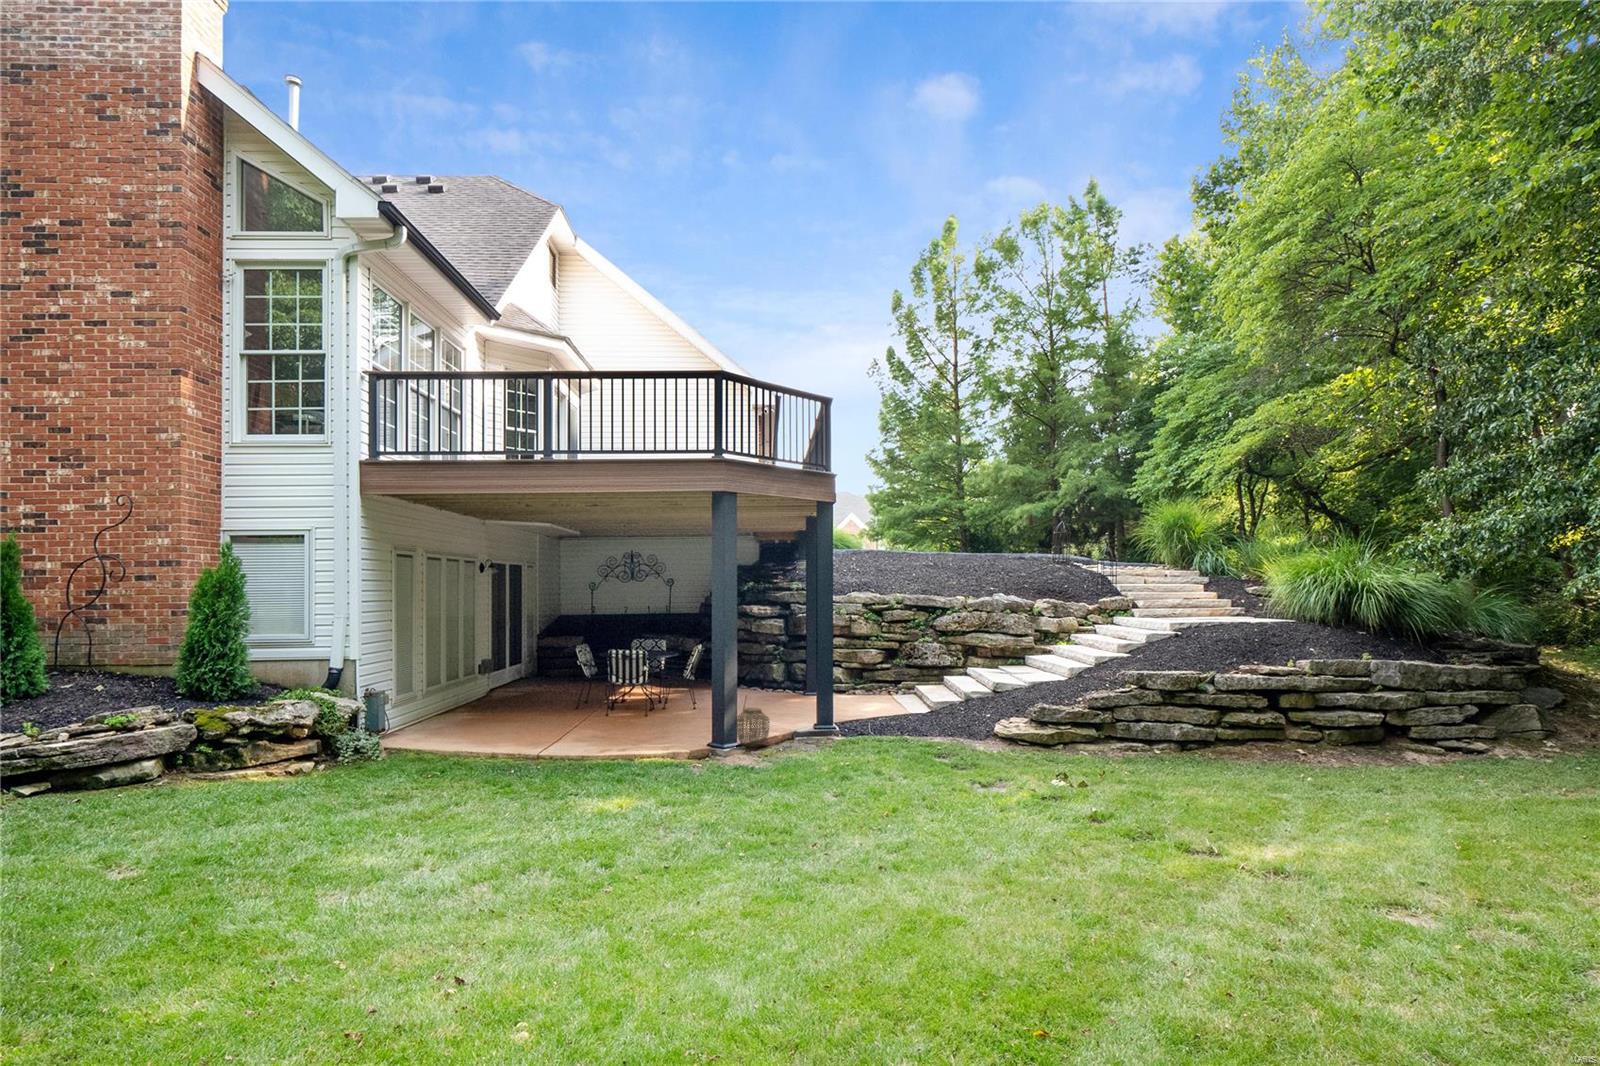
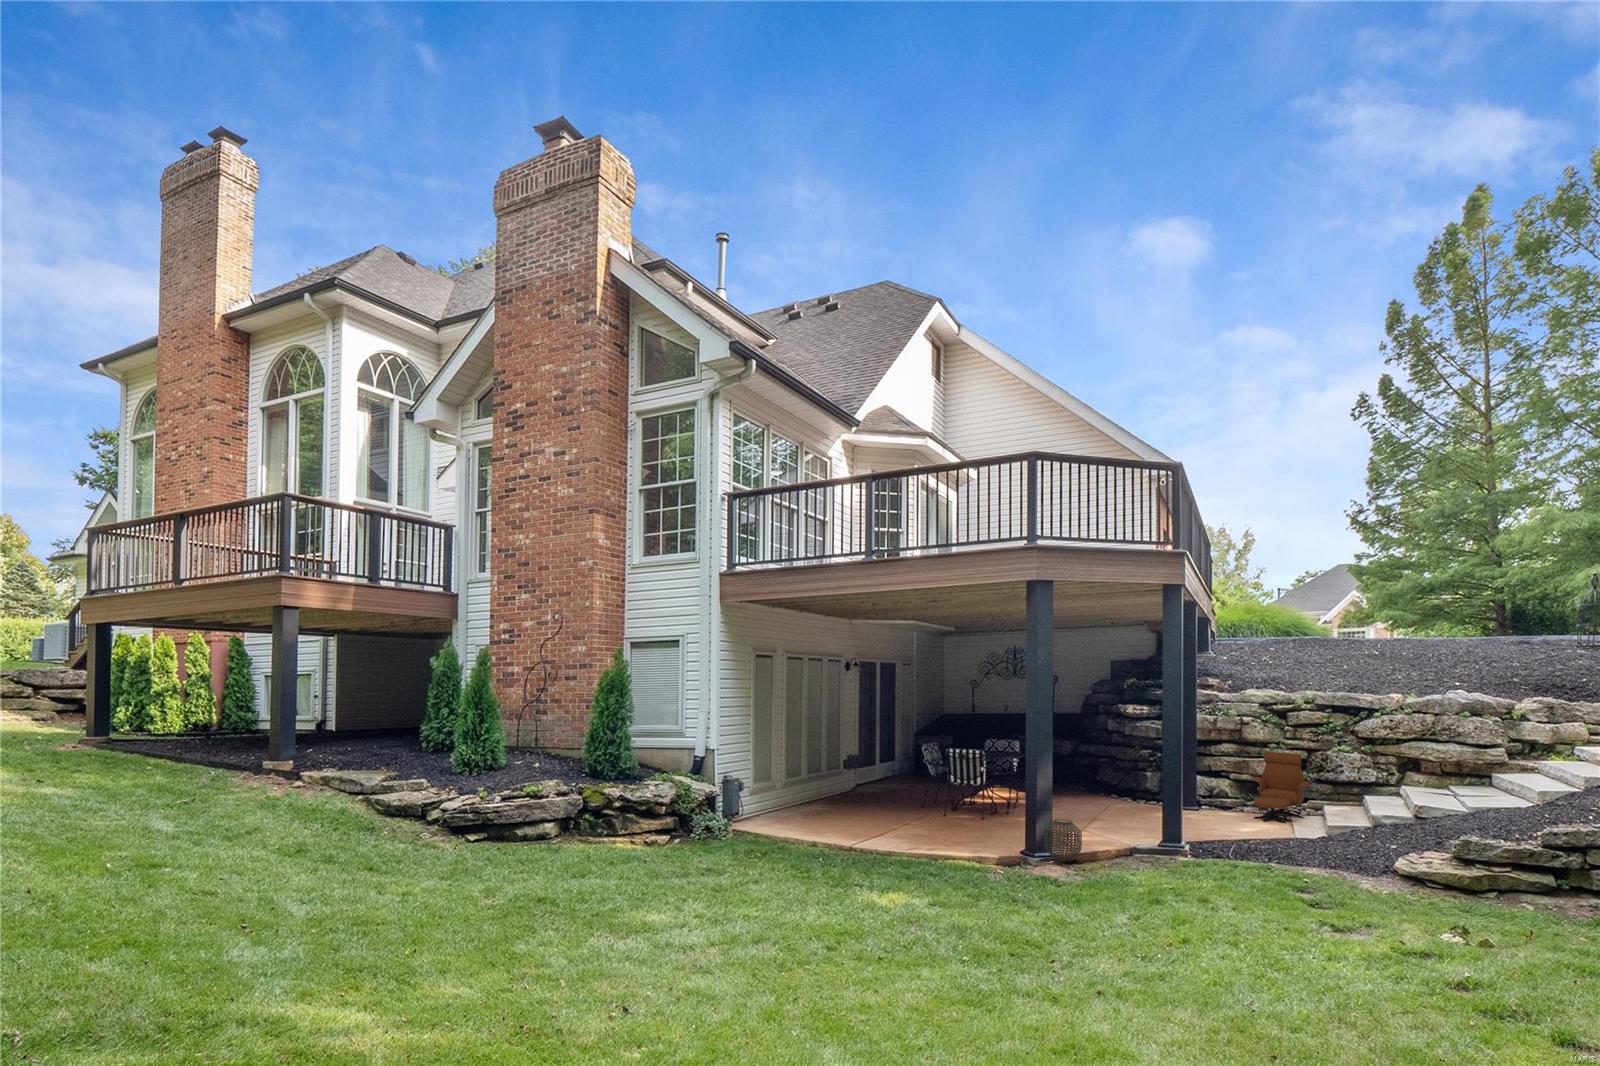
lounge chair: none [857,645,901,703] -> present [1253,752,1311,823]

